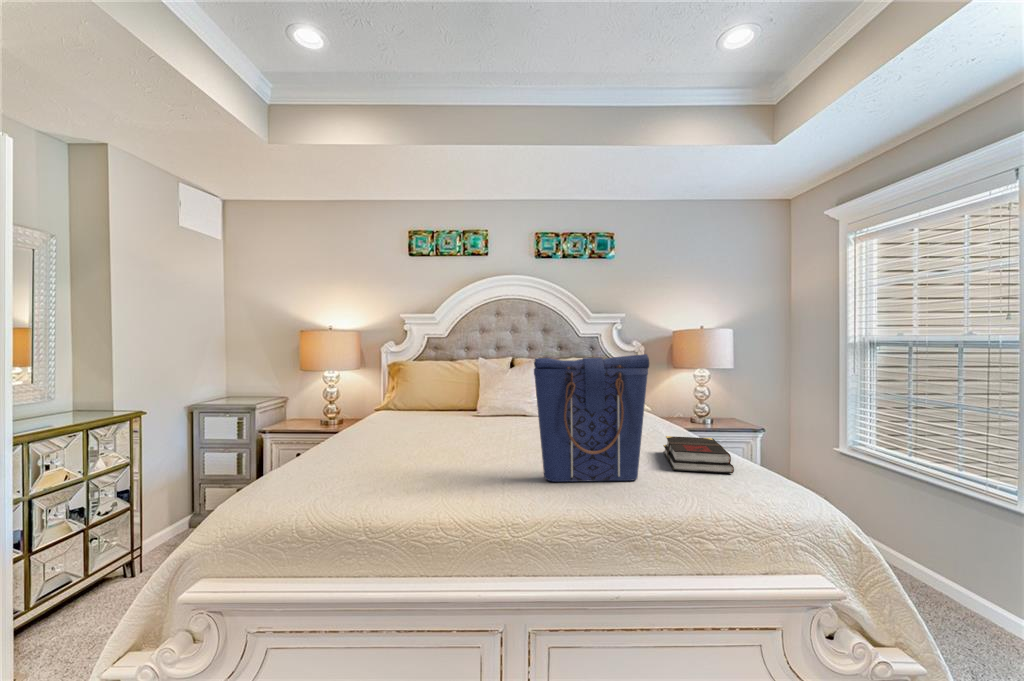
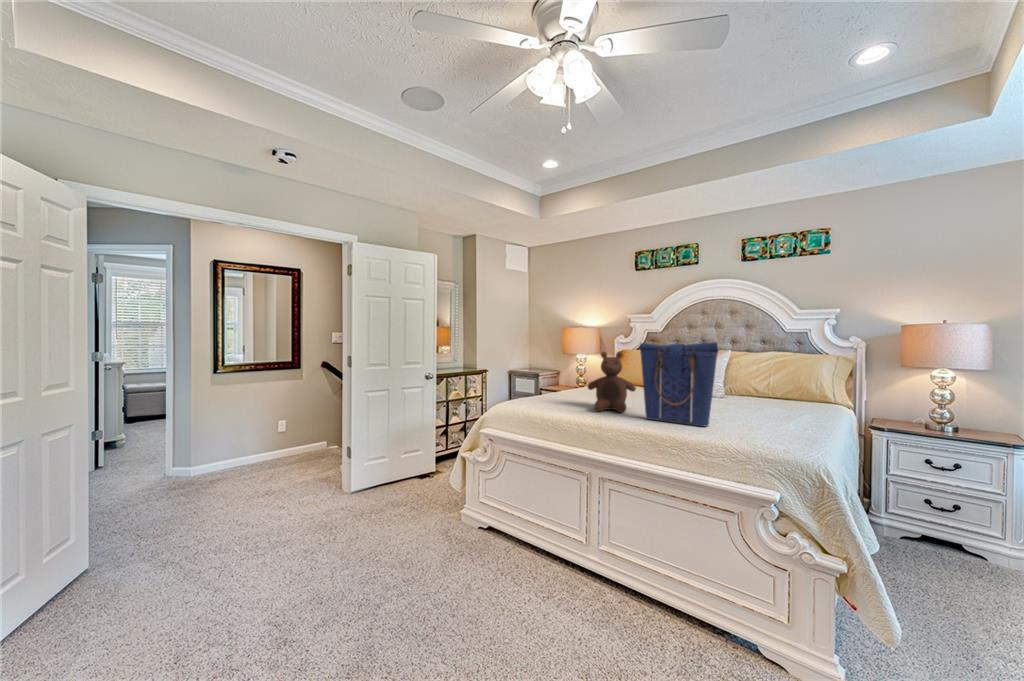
stuffed bear: none [426,372,505,481] -> present [588,352,636,412]
book: present [663,436,734,473] -> none [746,409,813,436]

